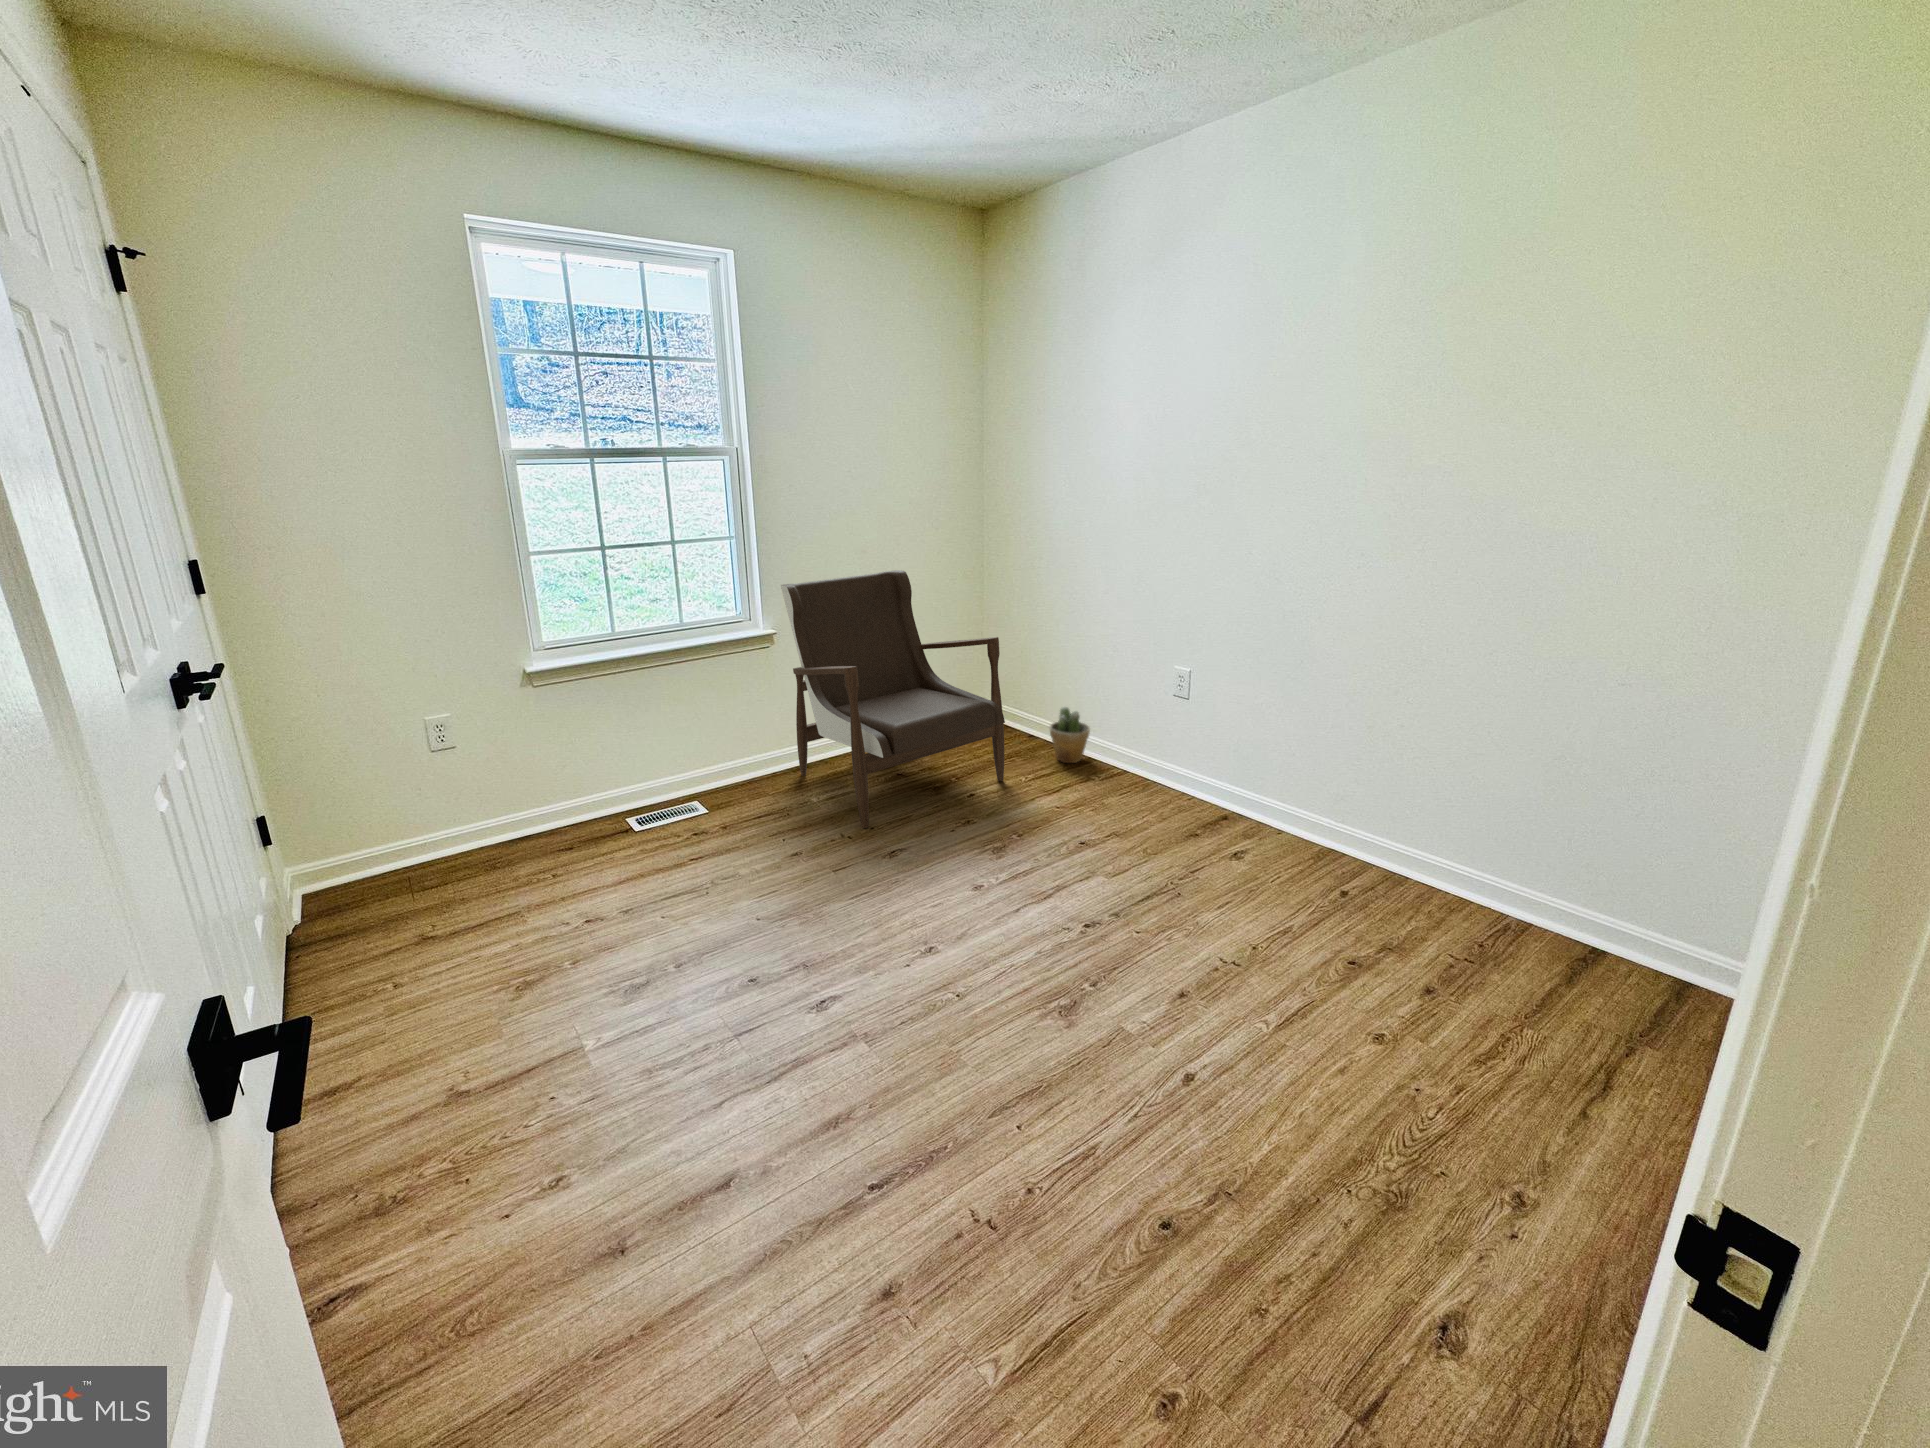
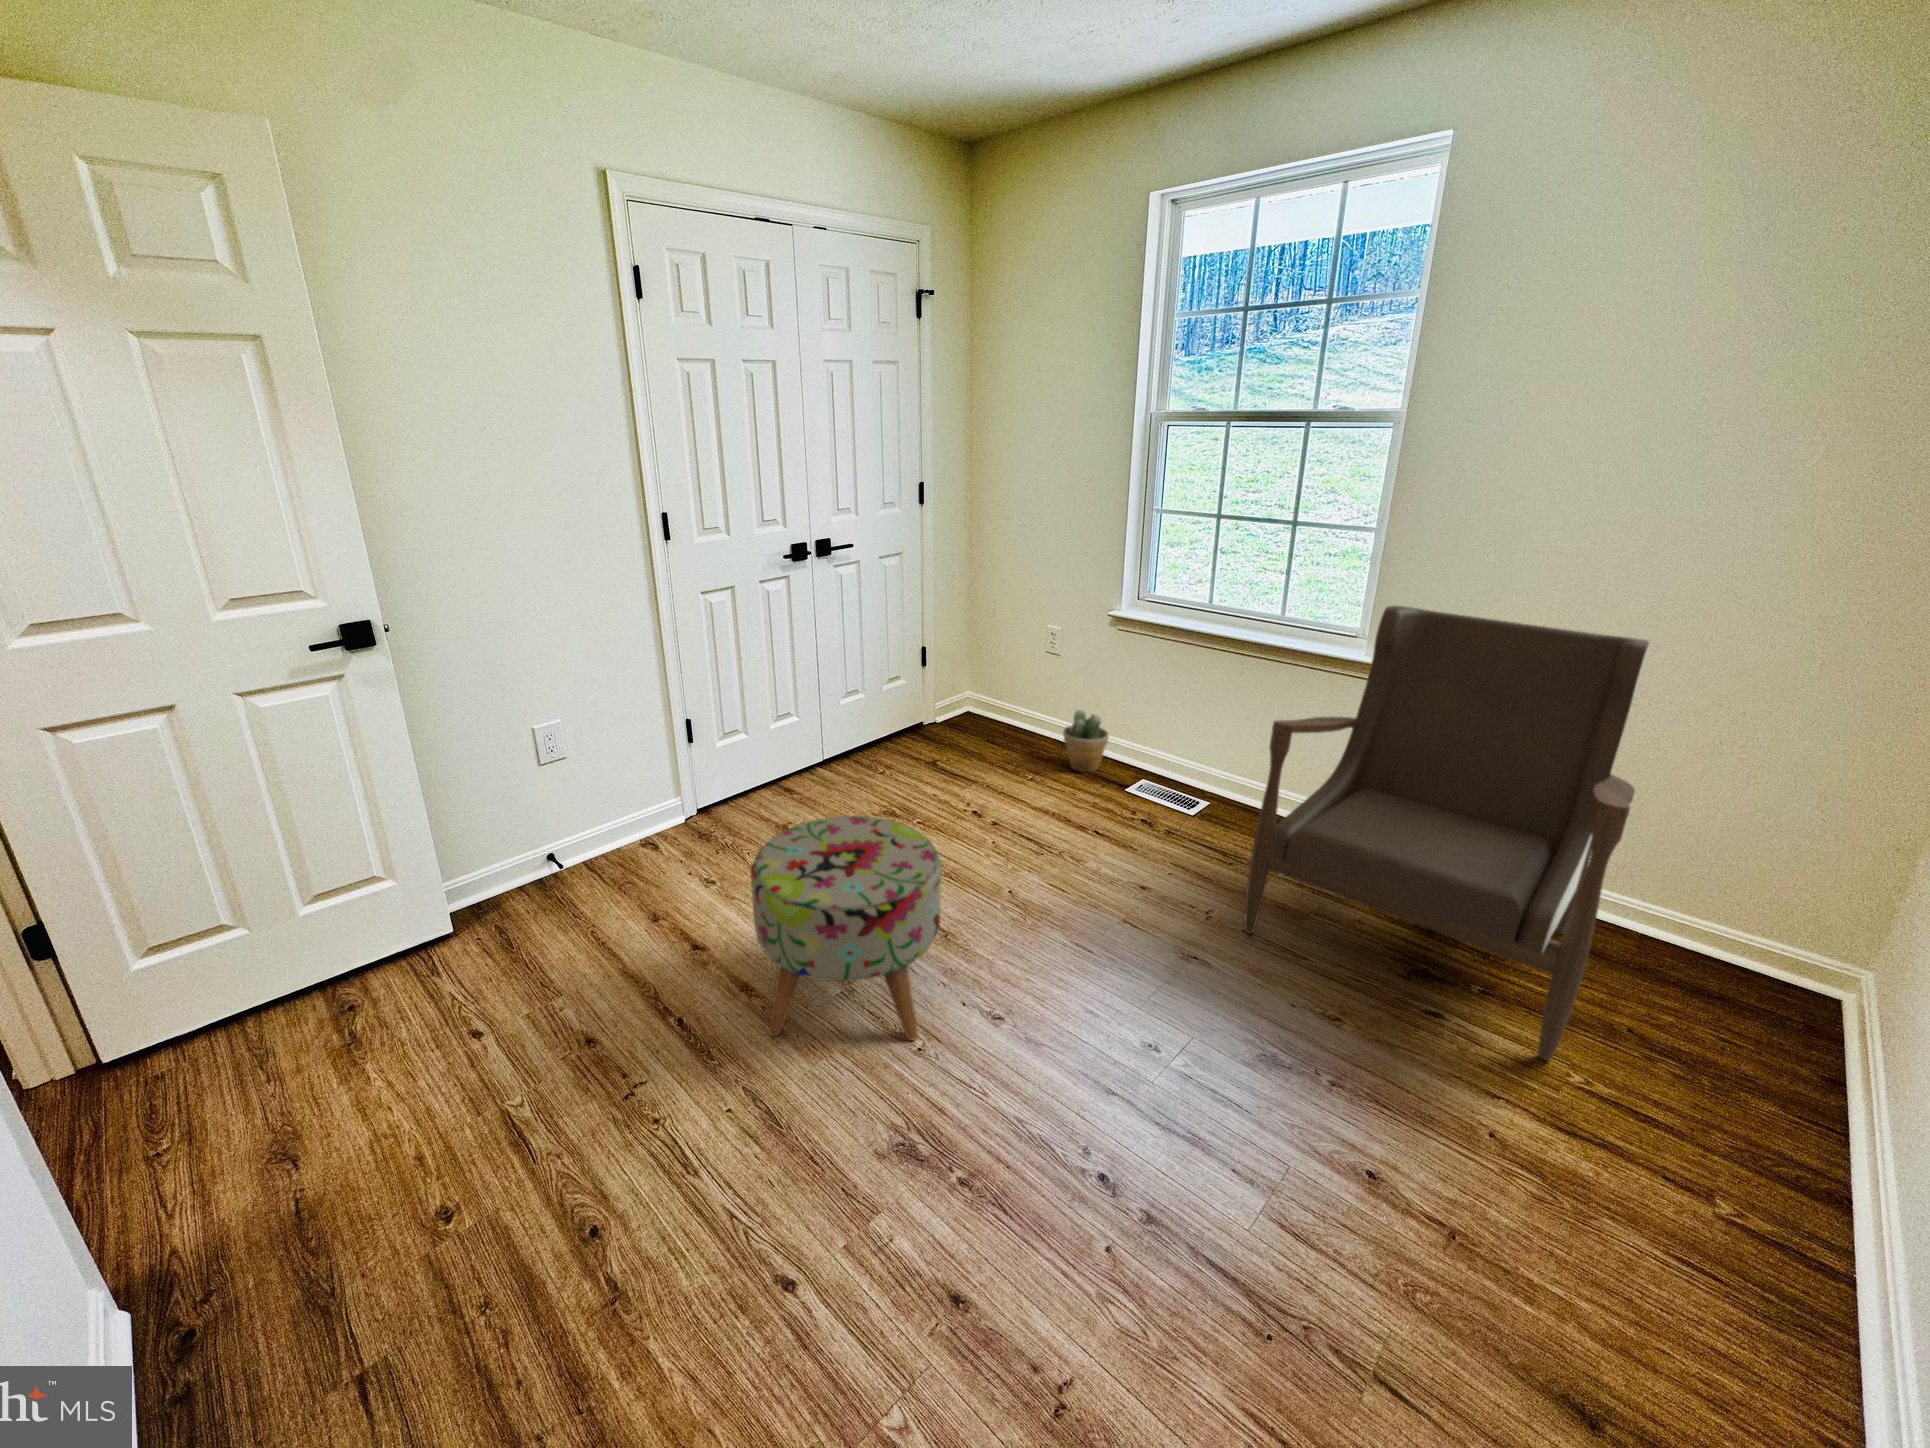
potted plant: present [1050,707,1090,763] -> present [1063,710,1109,772]
ottoman: none [753,852,956,1100] -> present [751,816,941,1040]

